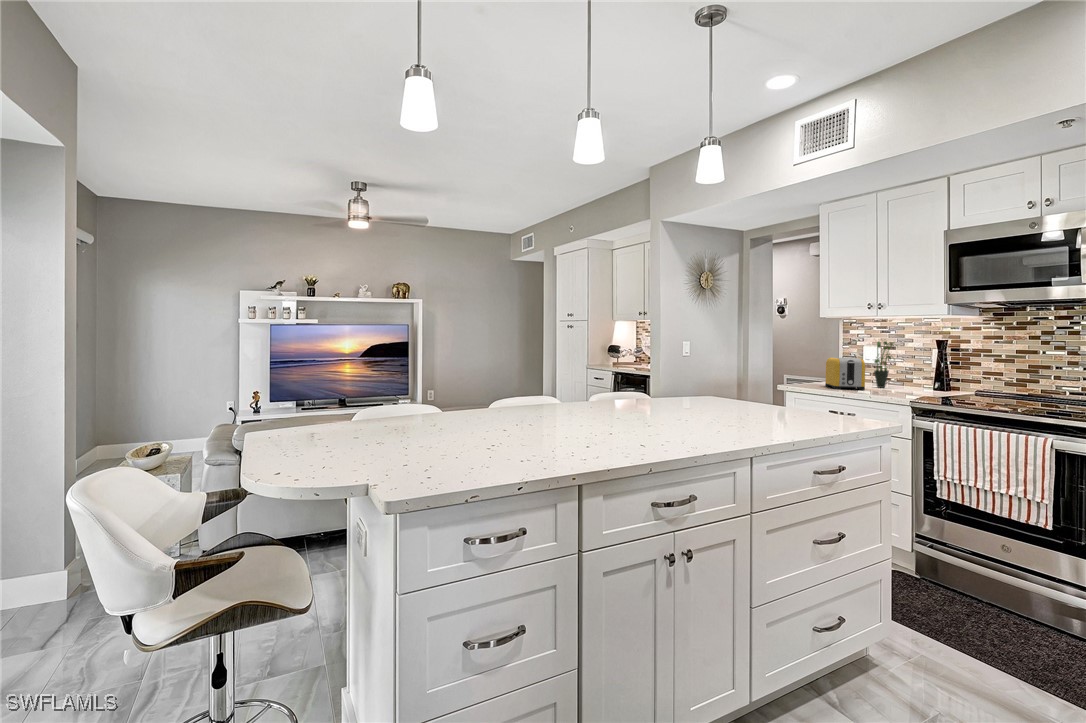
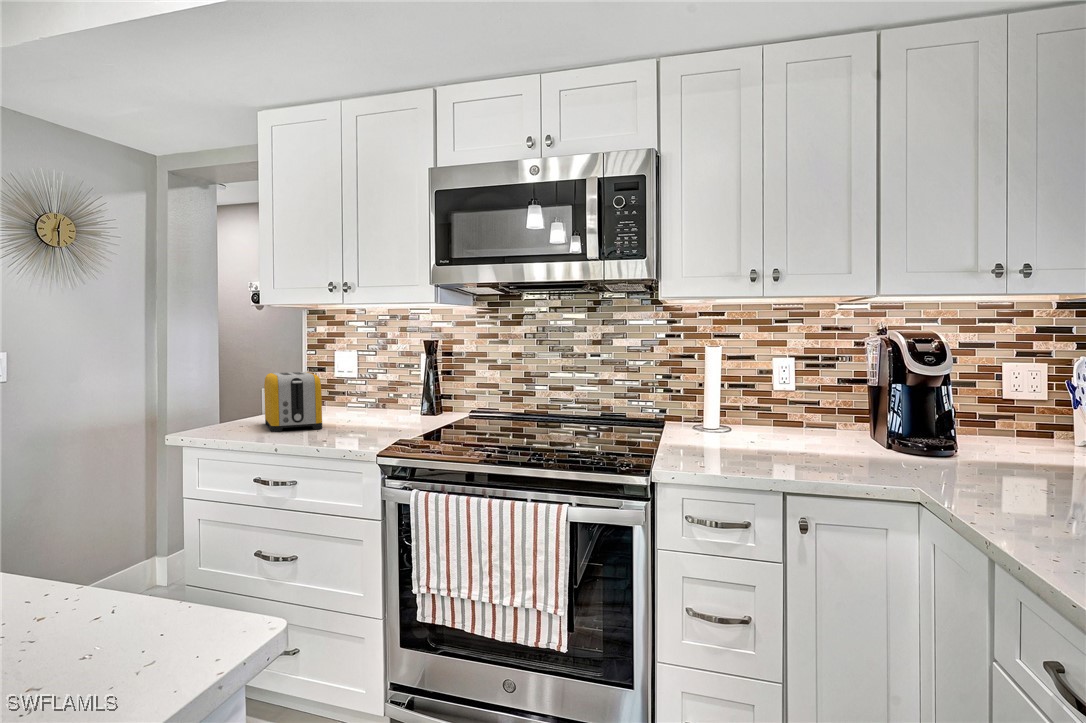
potted plant: present [874,341,894,388] -> none [345,338,377,417]

